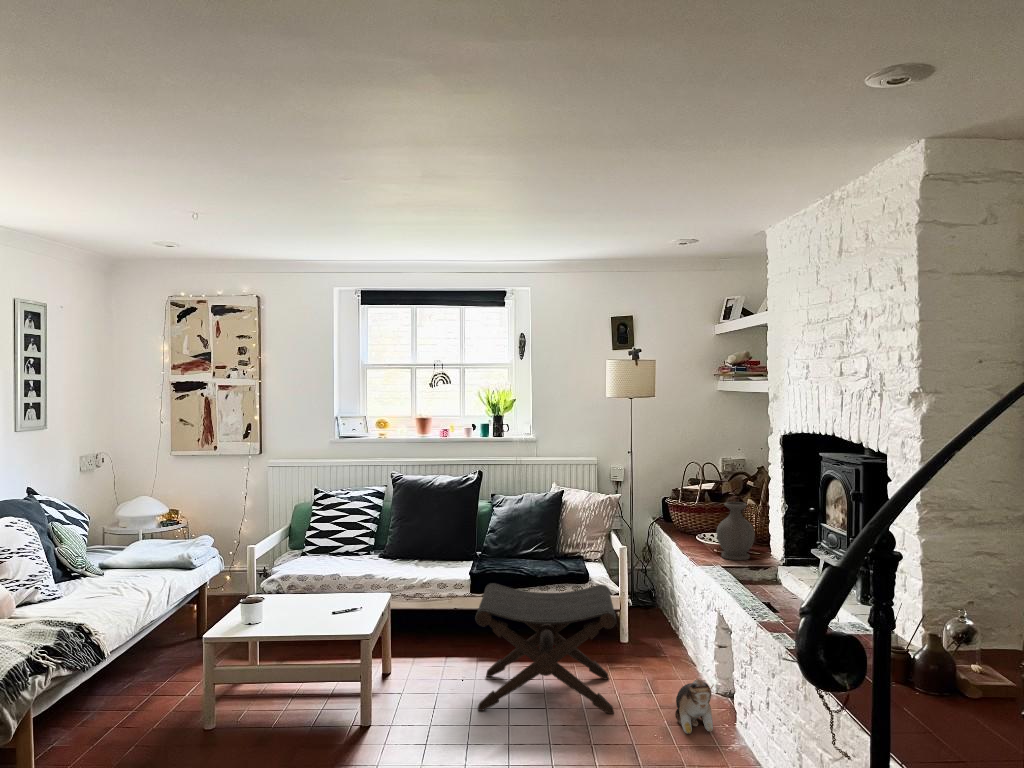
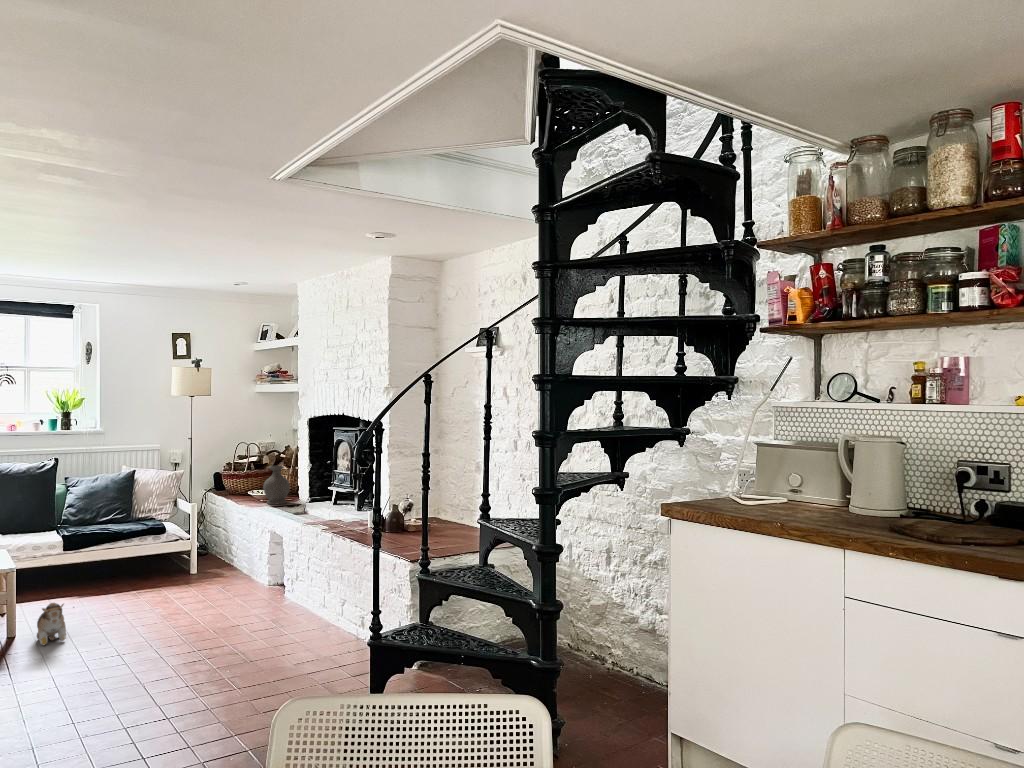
footstool: present [475,583,616,714] -> none [89,528,204,624]
plush toy: present [675,679,714,734] -> present [37,603,66,645]

